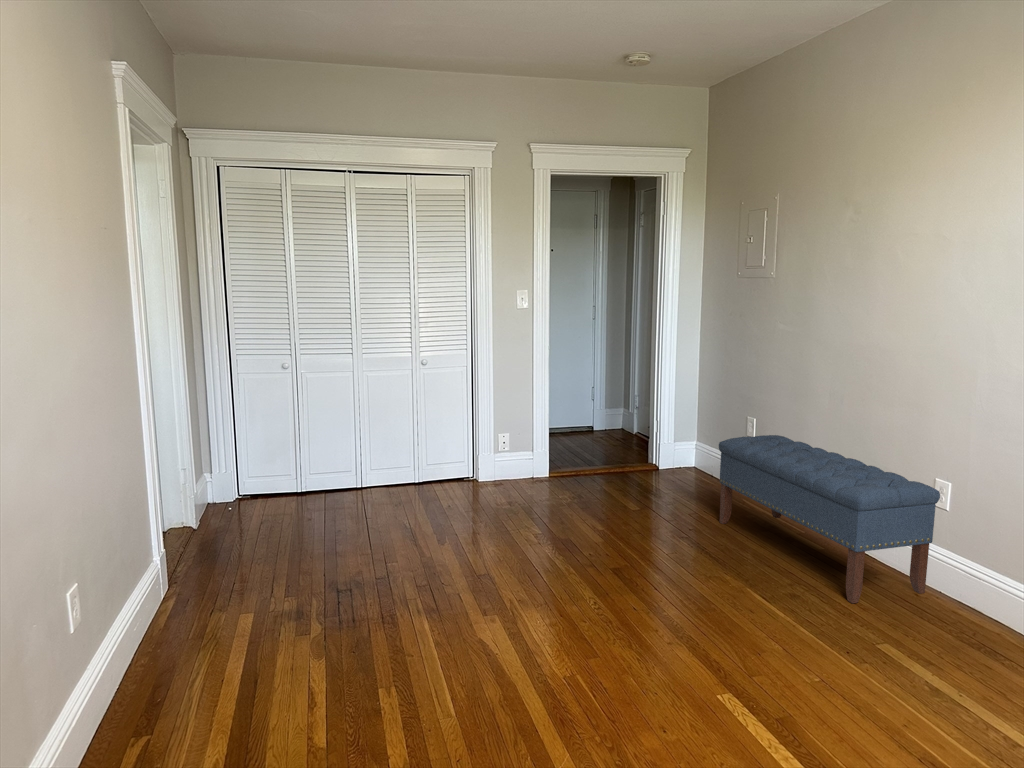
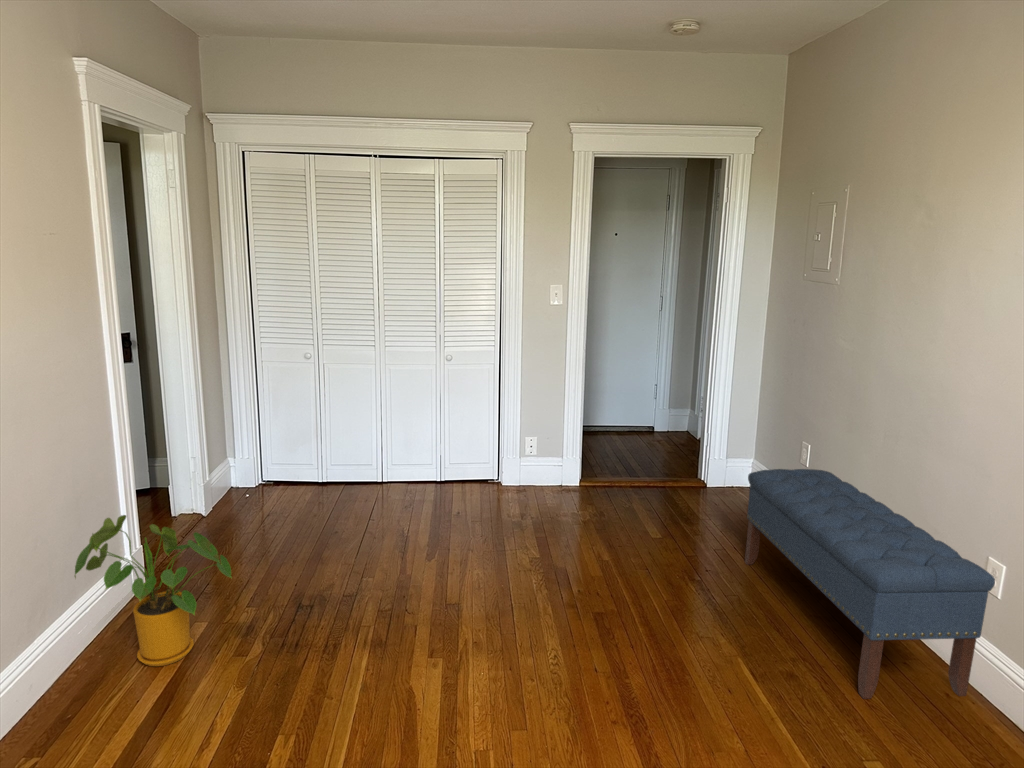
house plant: none [141,509,295,653] -> present [75,515,231,666]

